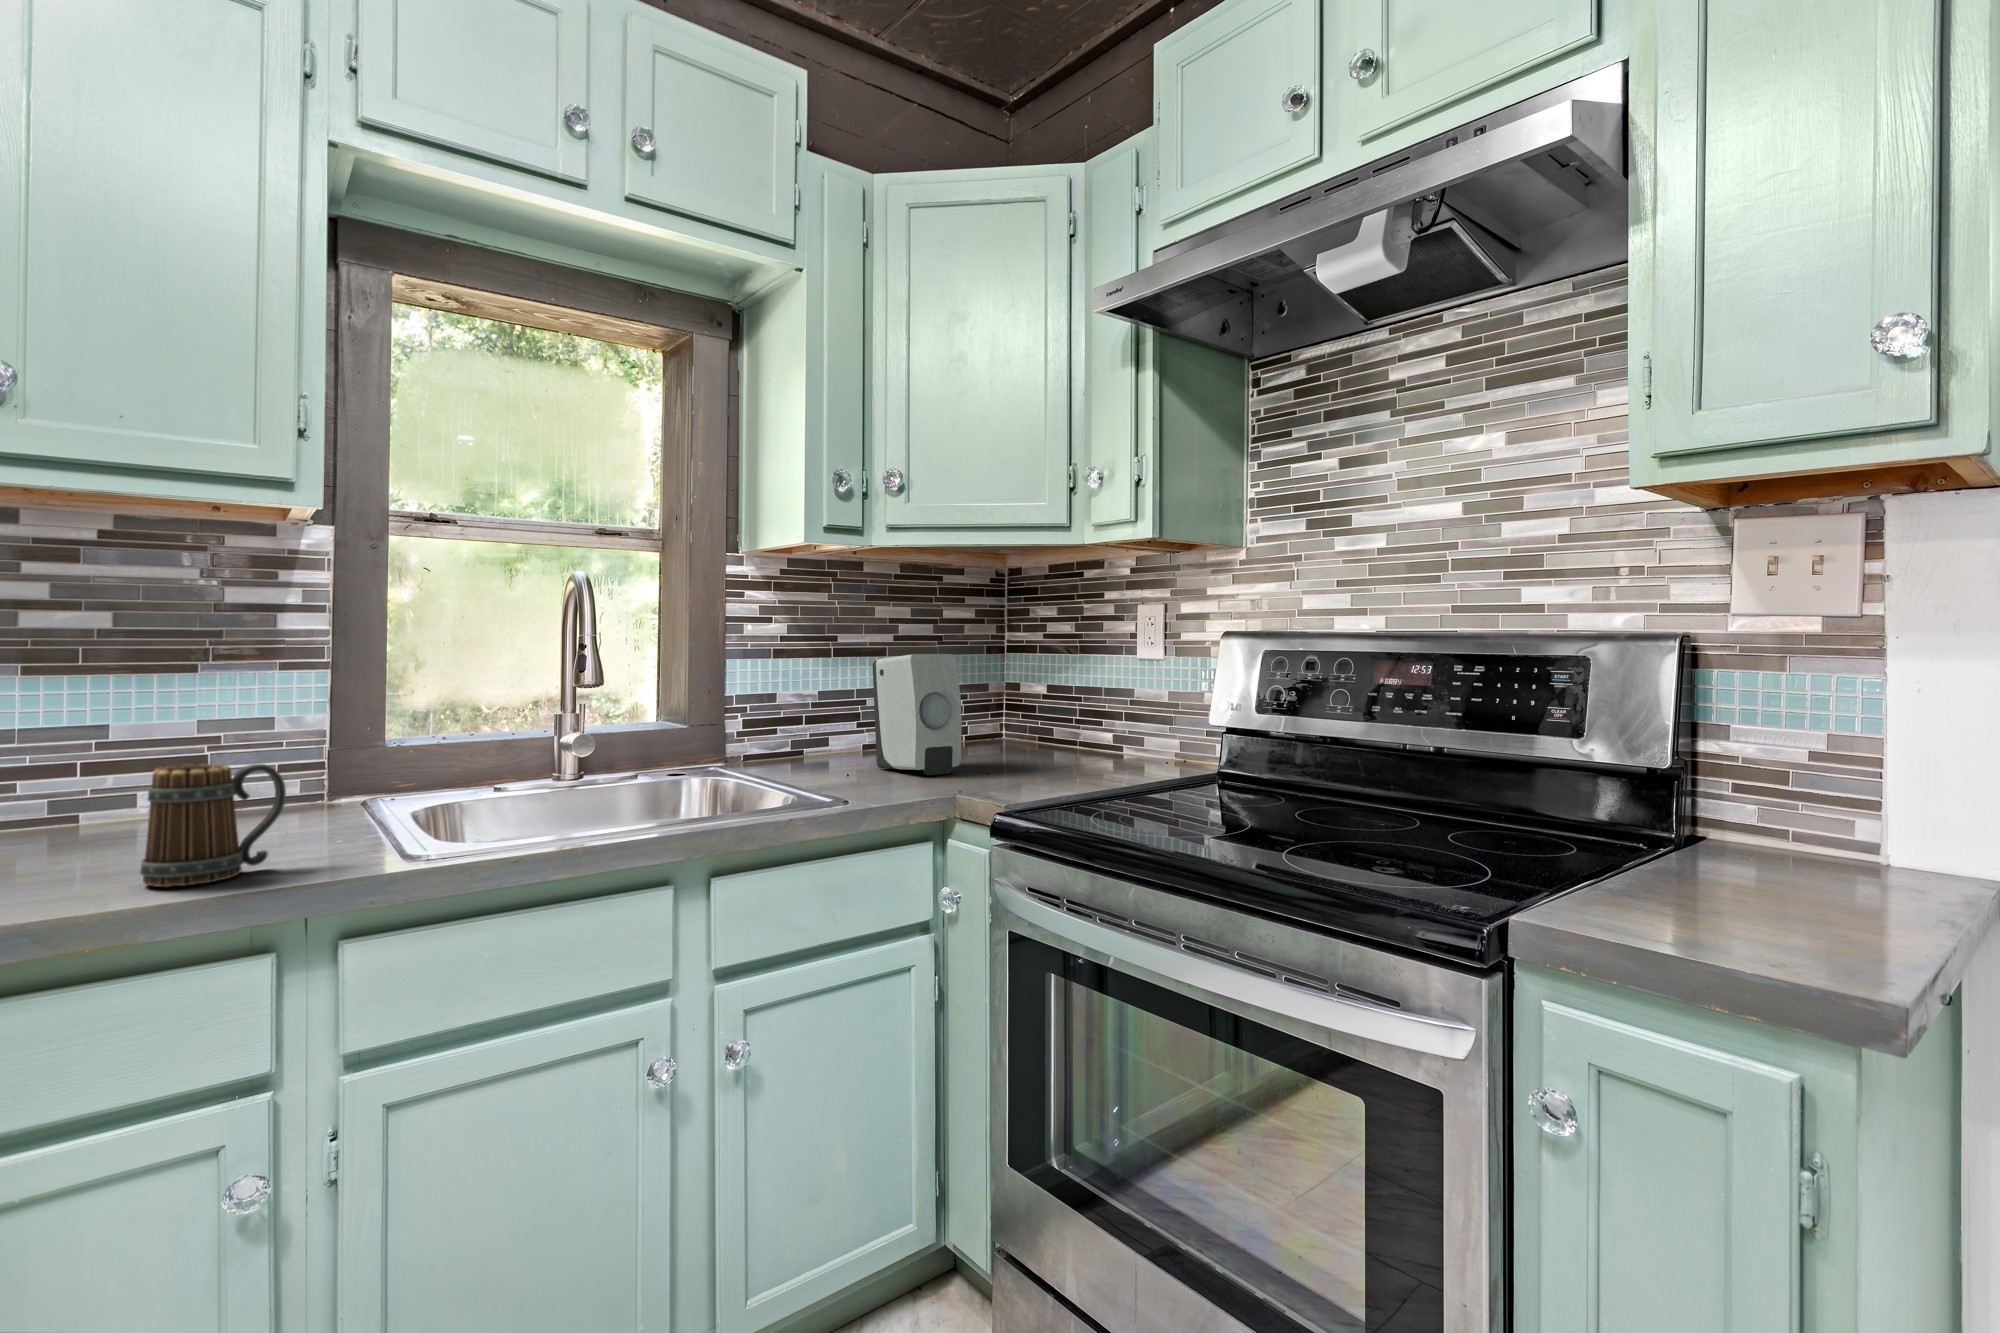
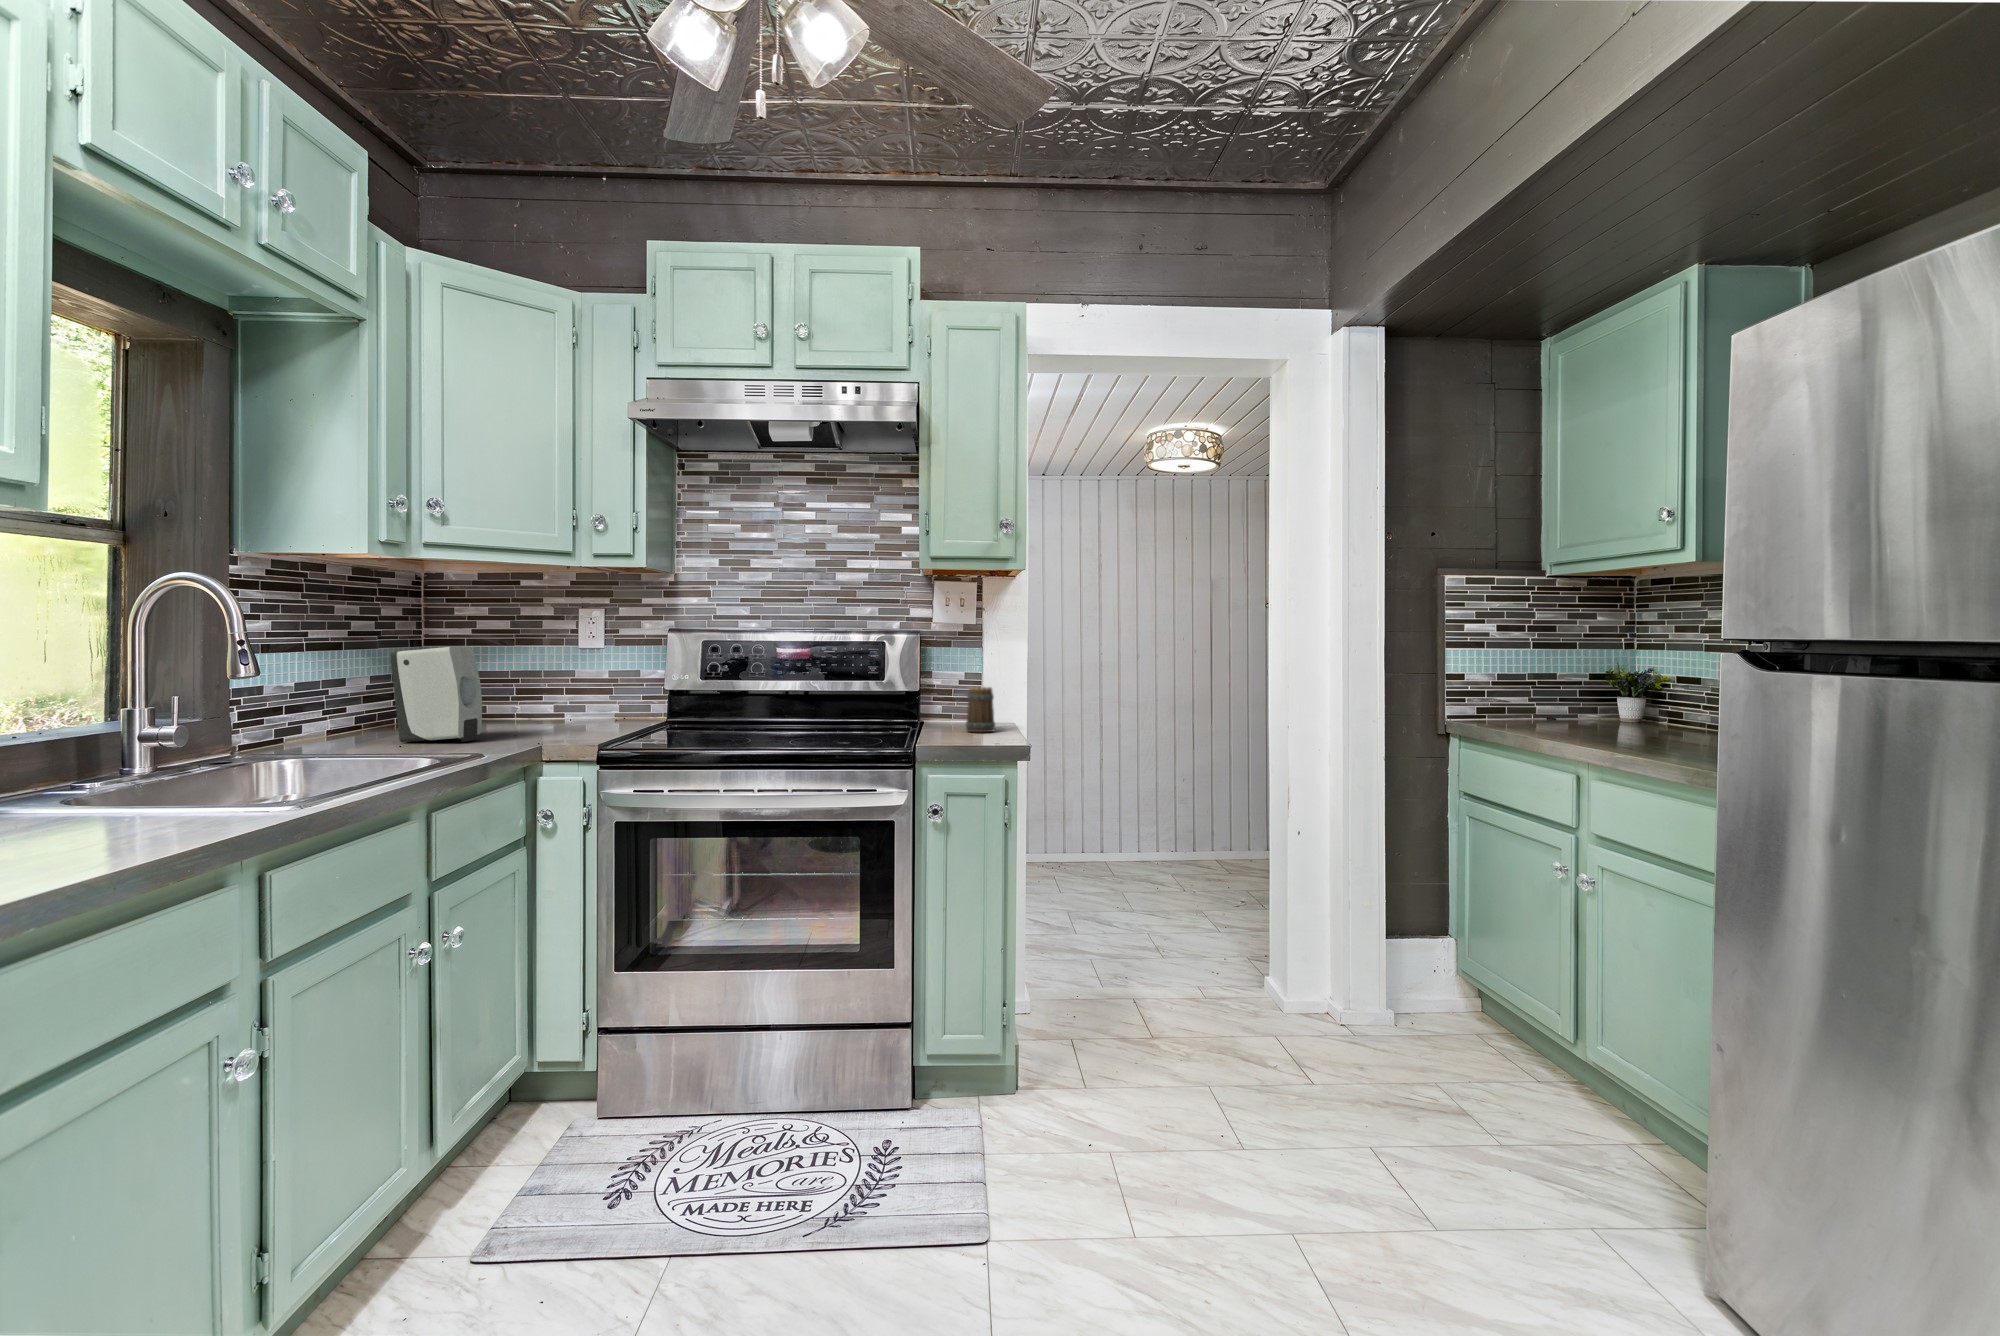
mug: present [140,763,286,887] -> present [966,687,995,732]

